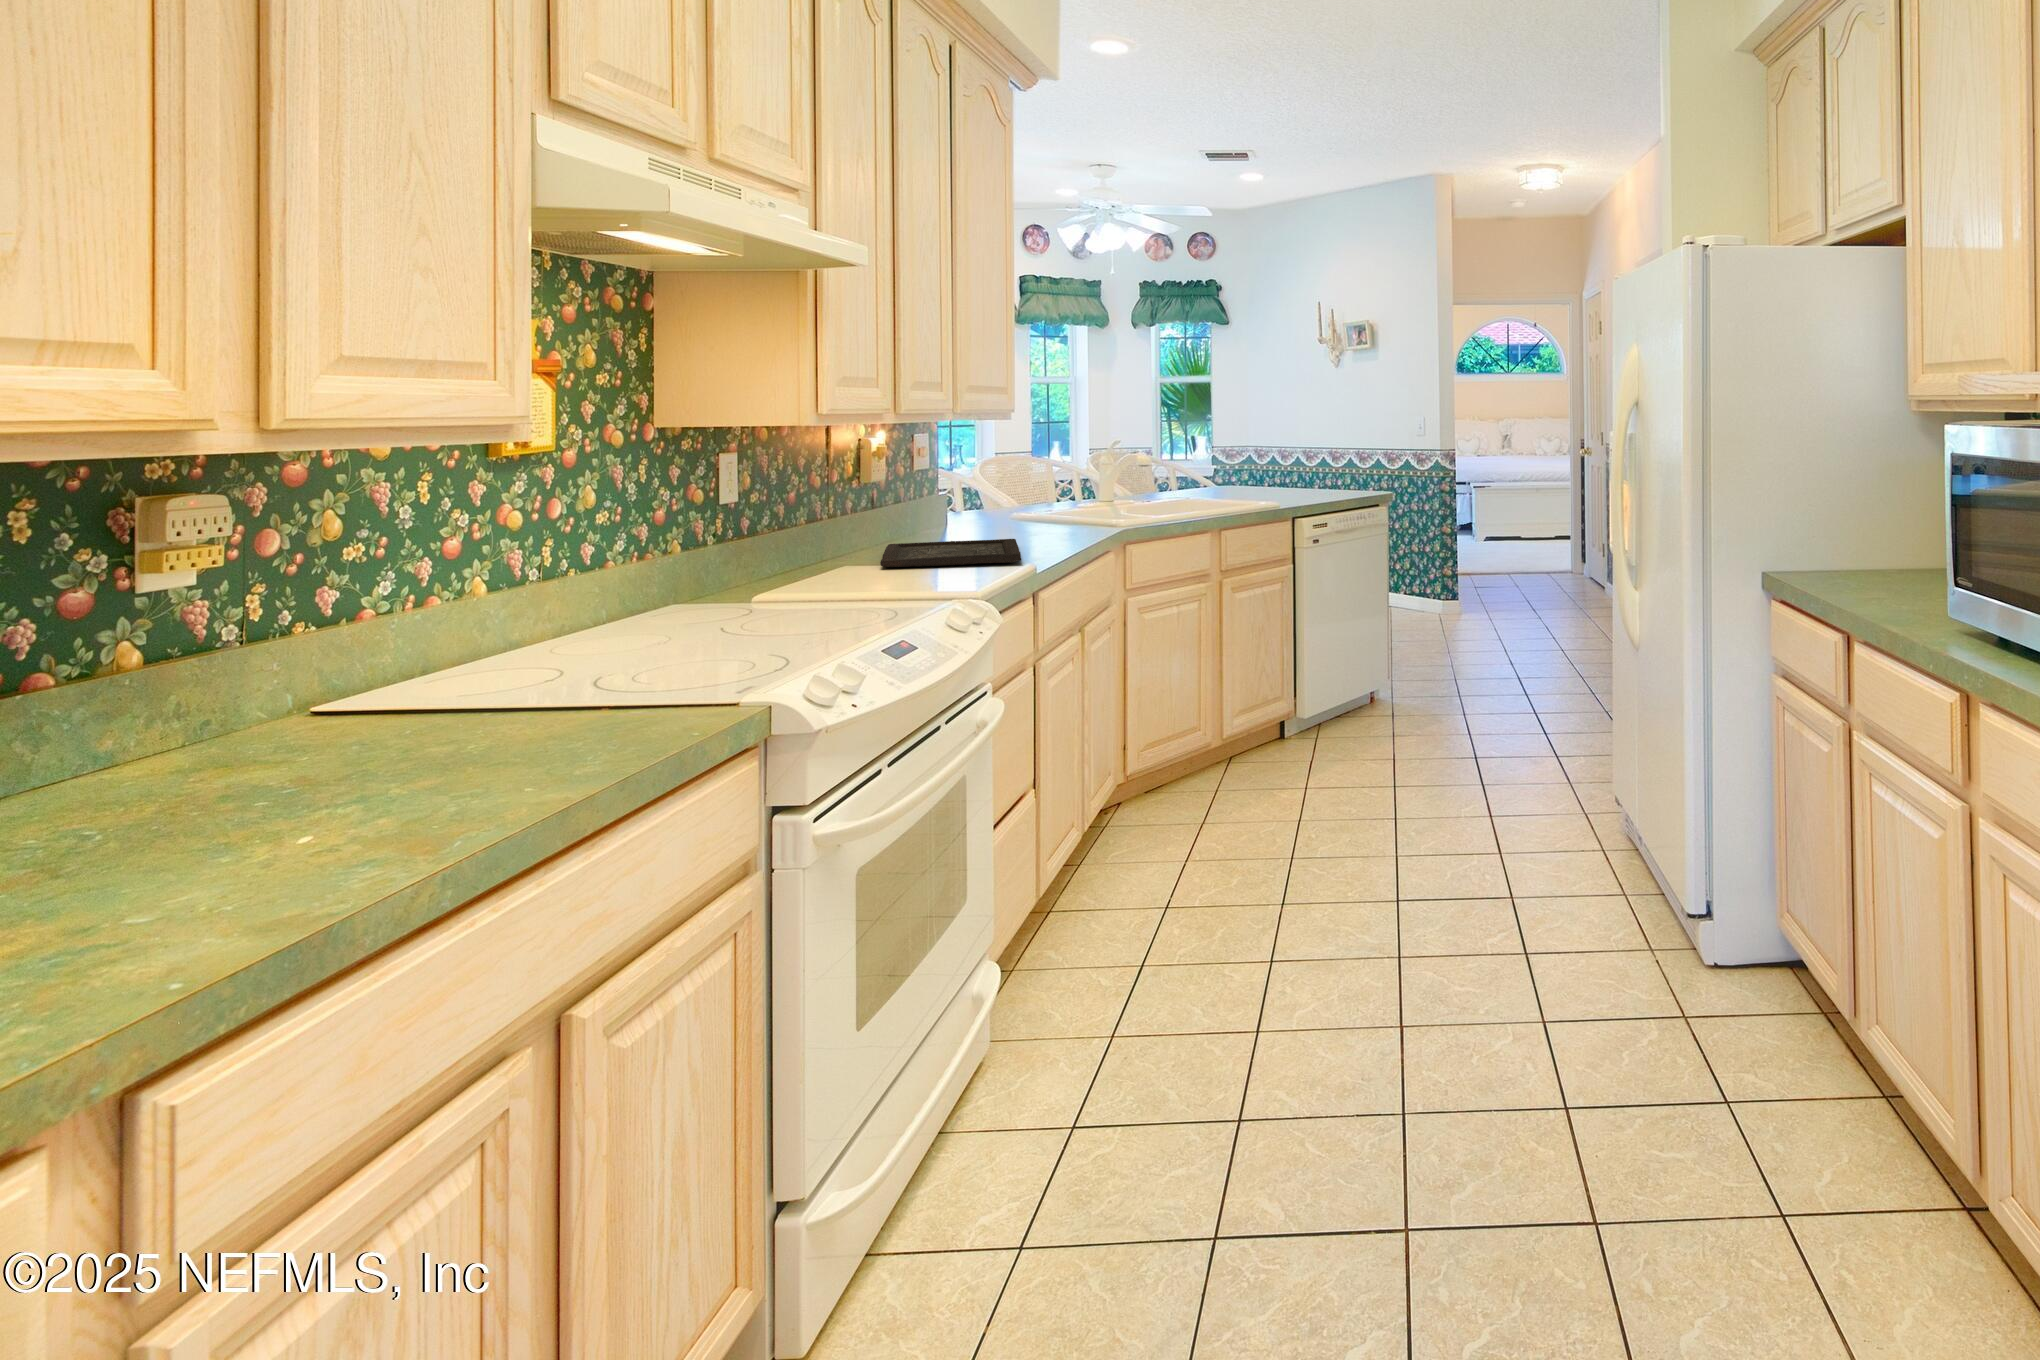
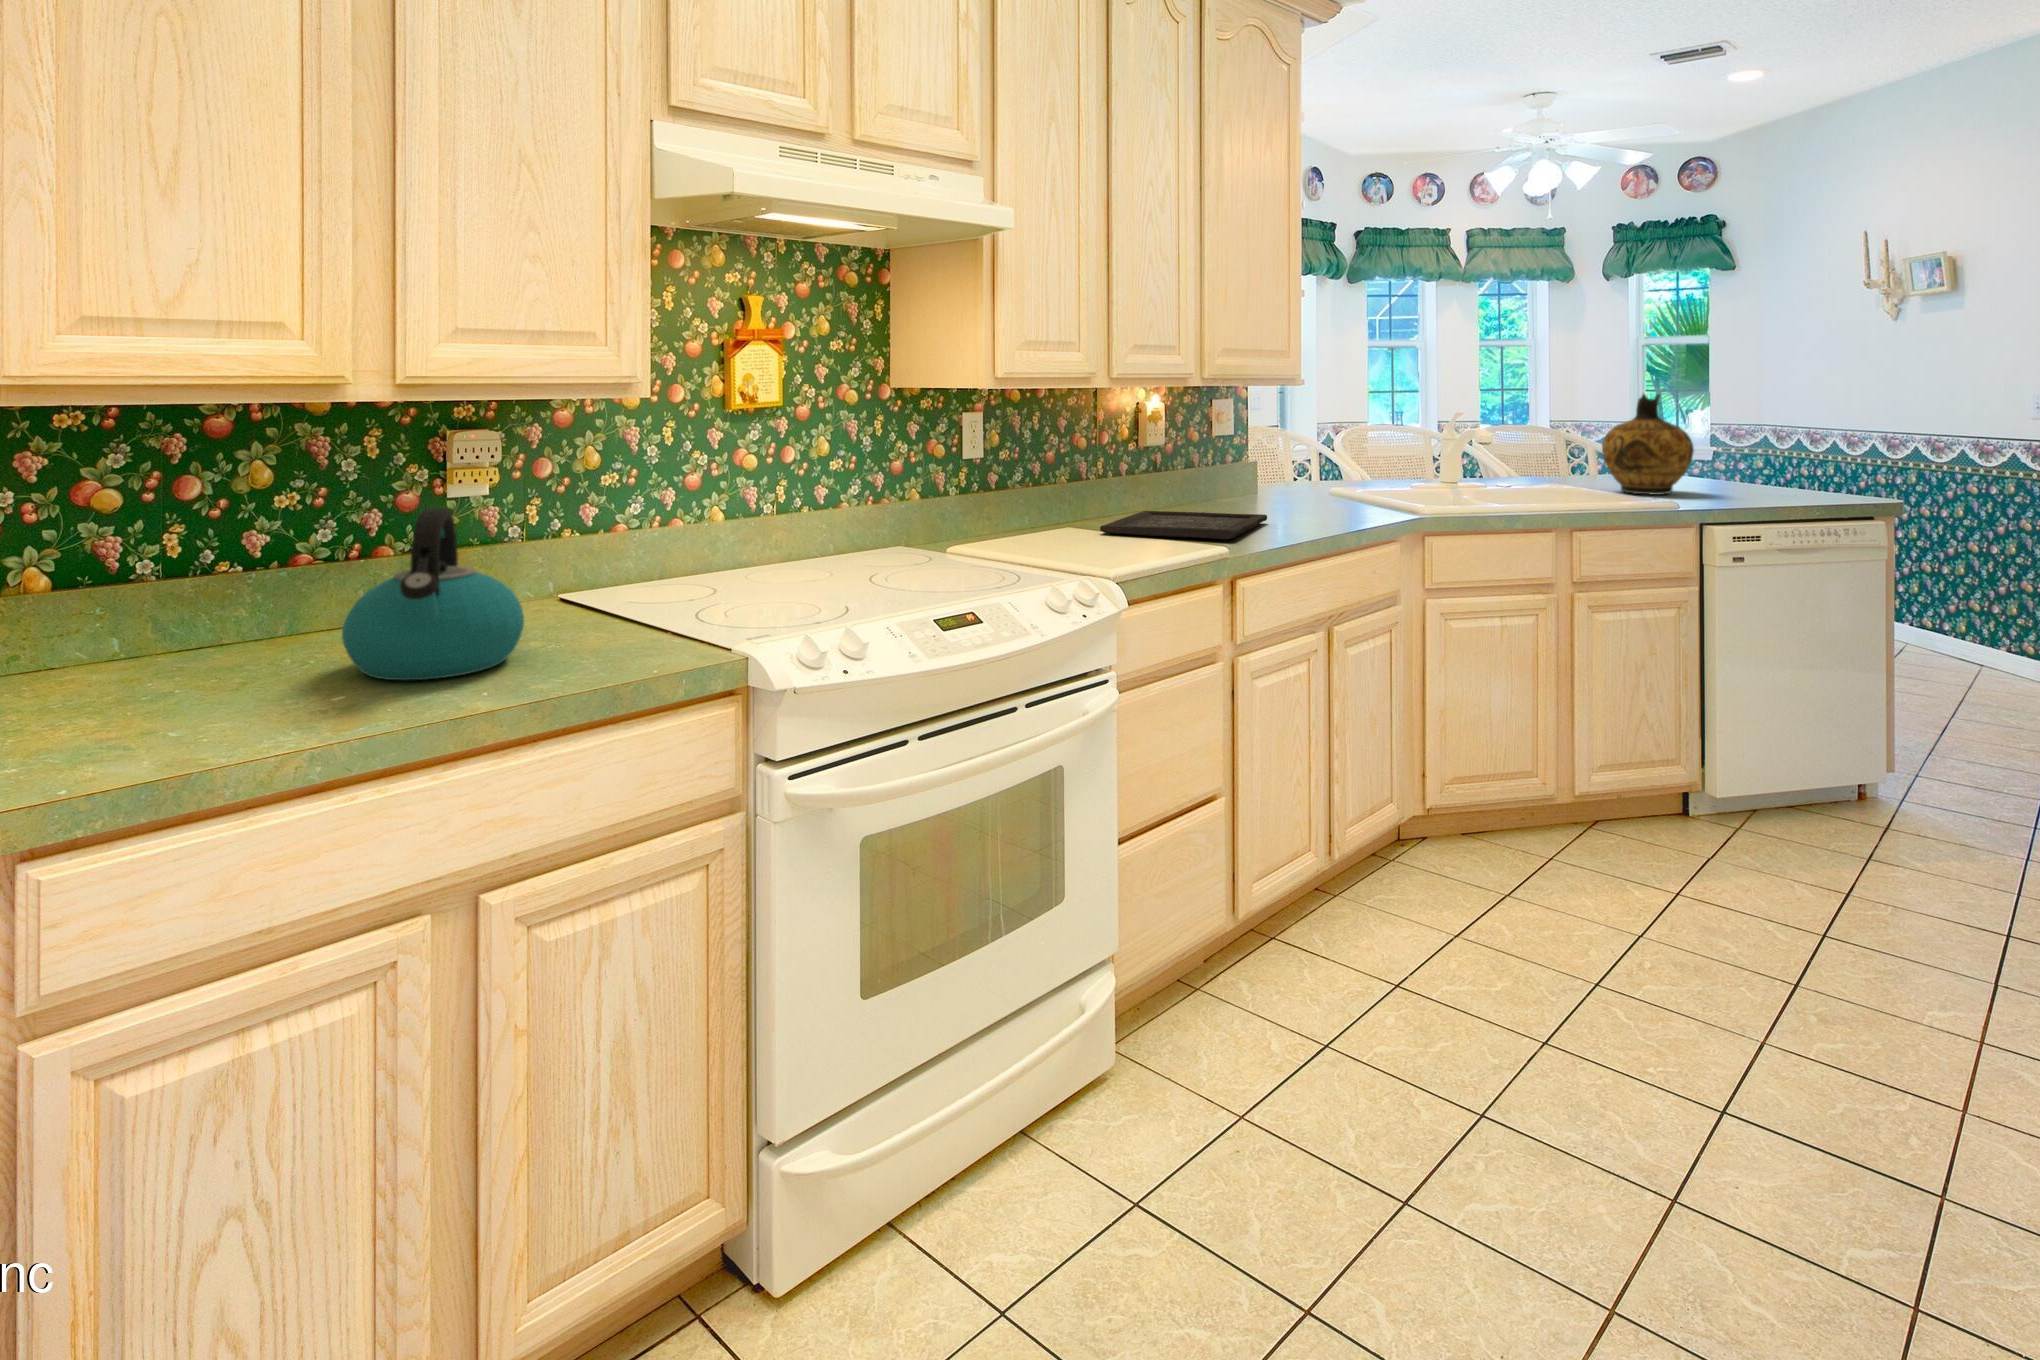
ceramic jug: none [1213,428,1274,503] -> present [1602,394,1694,495]
kettle: none [189,598,488,833] -> present [342,508,524,680]

